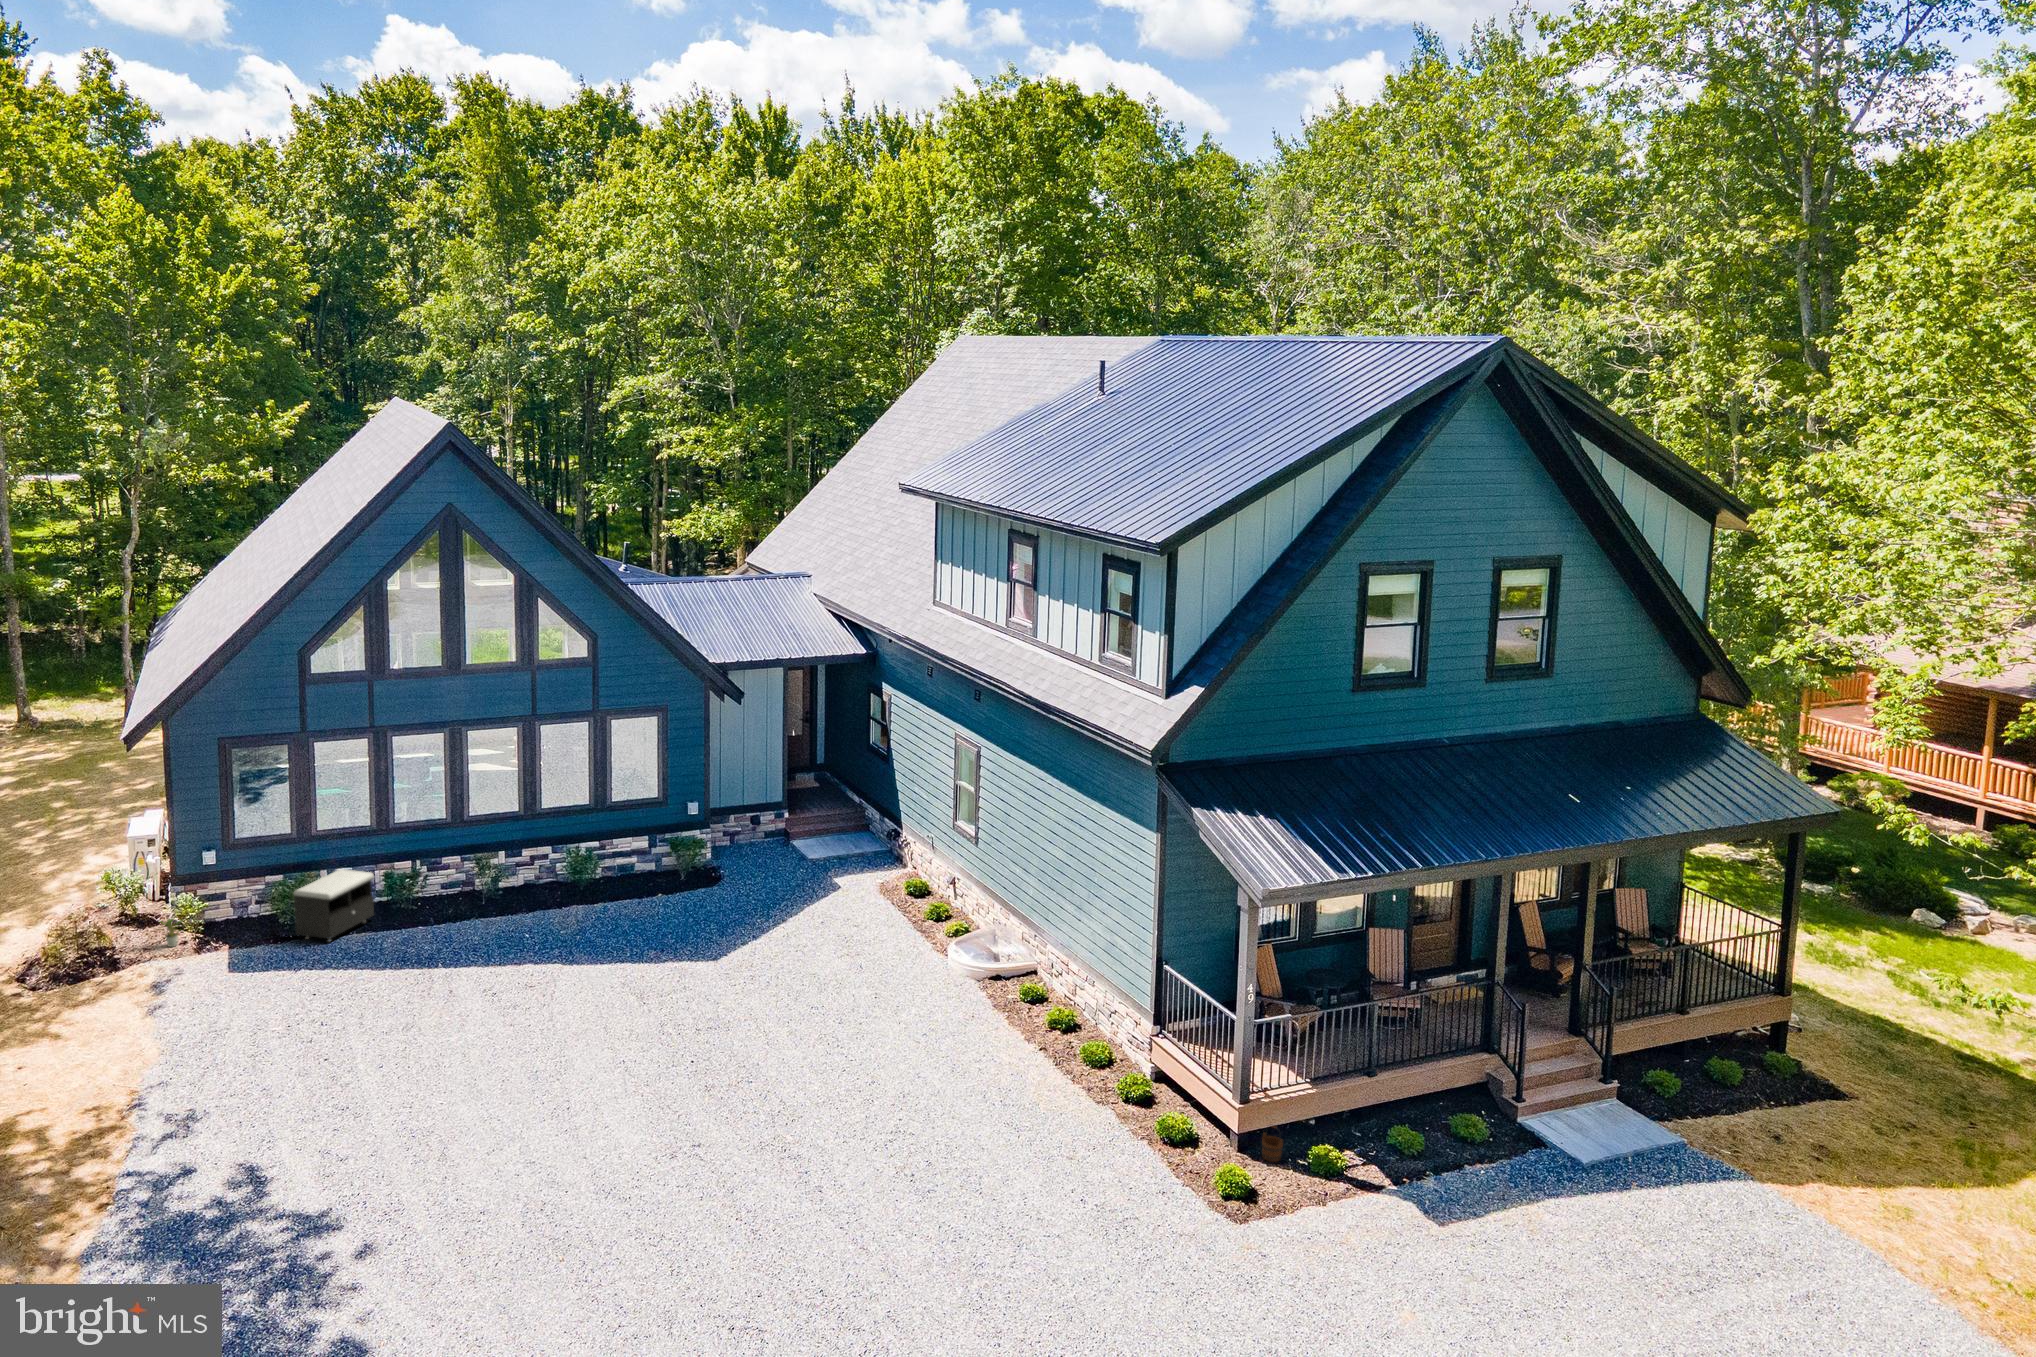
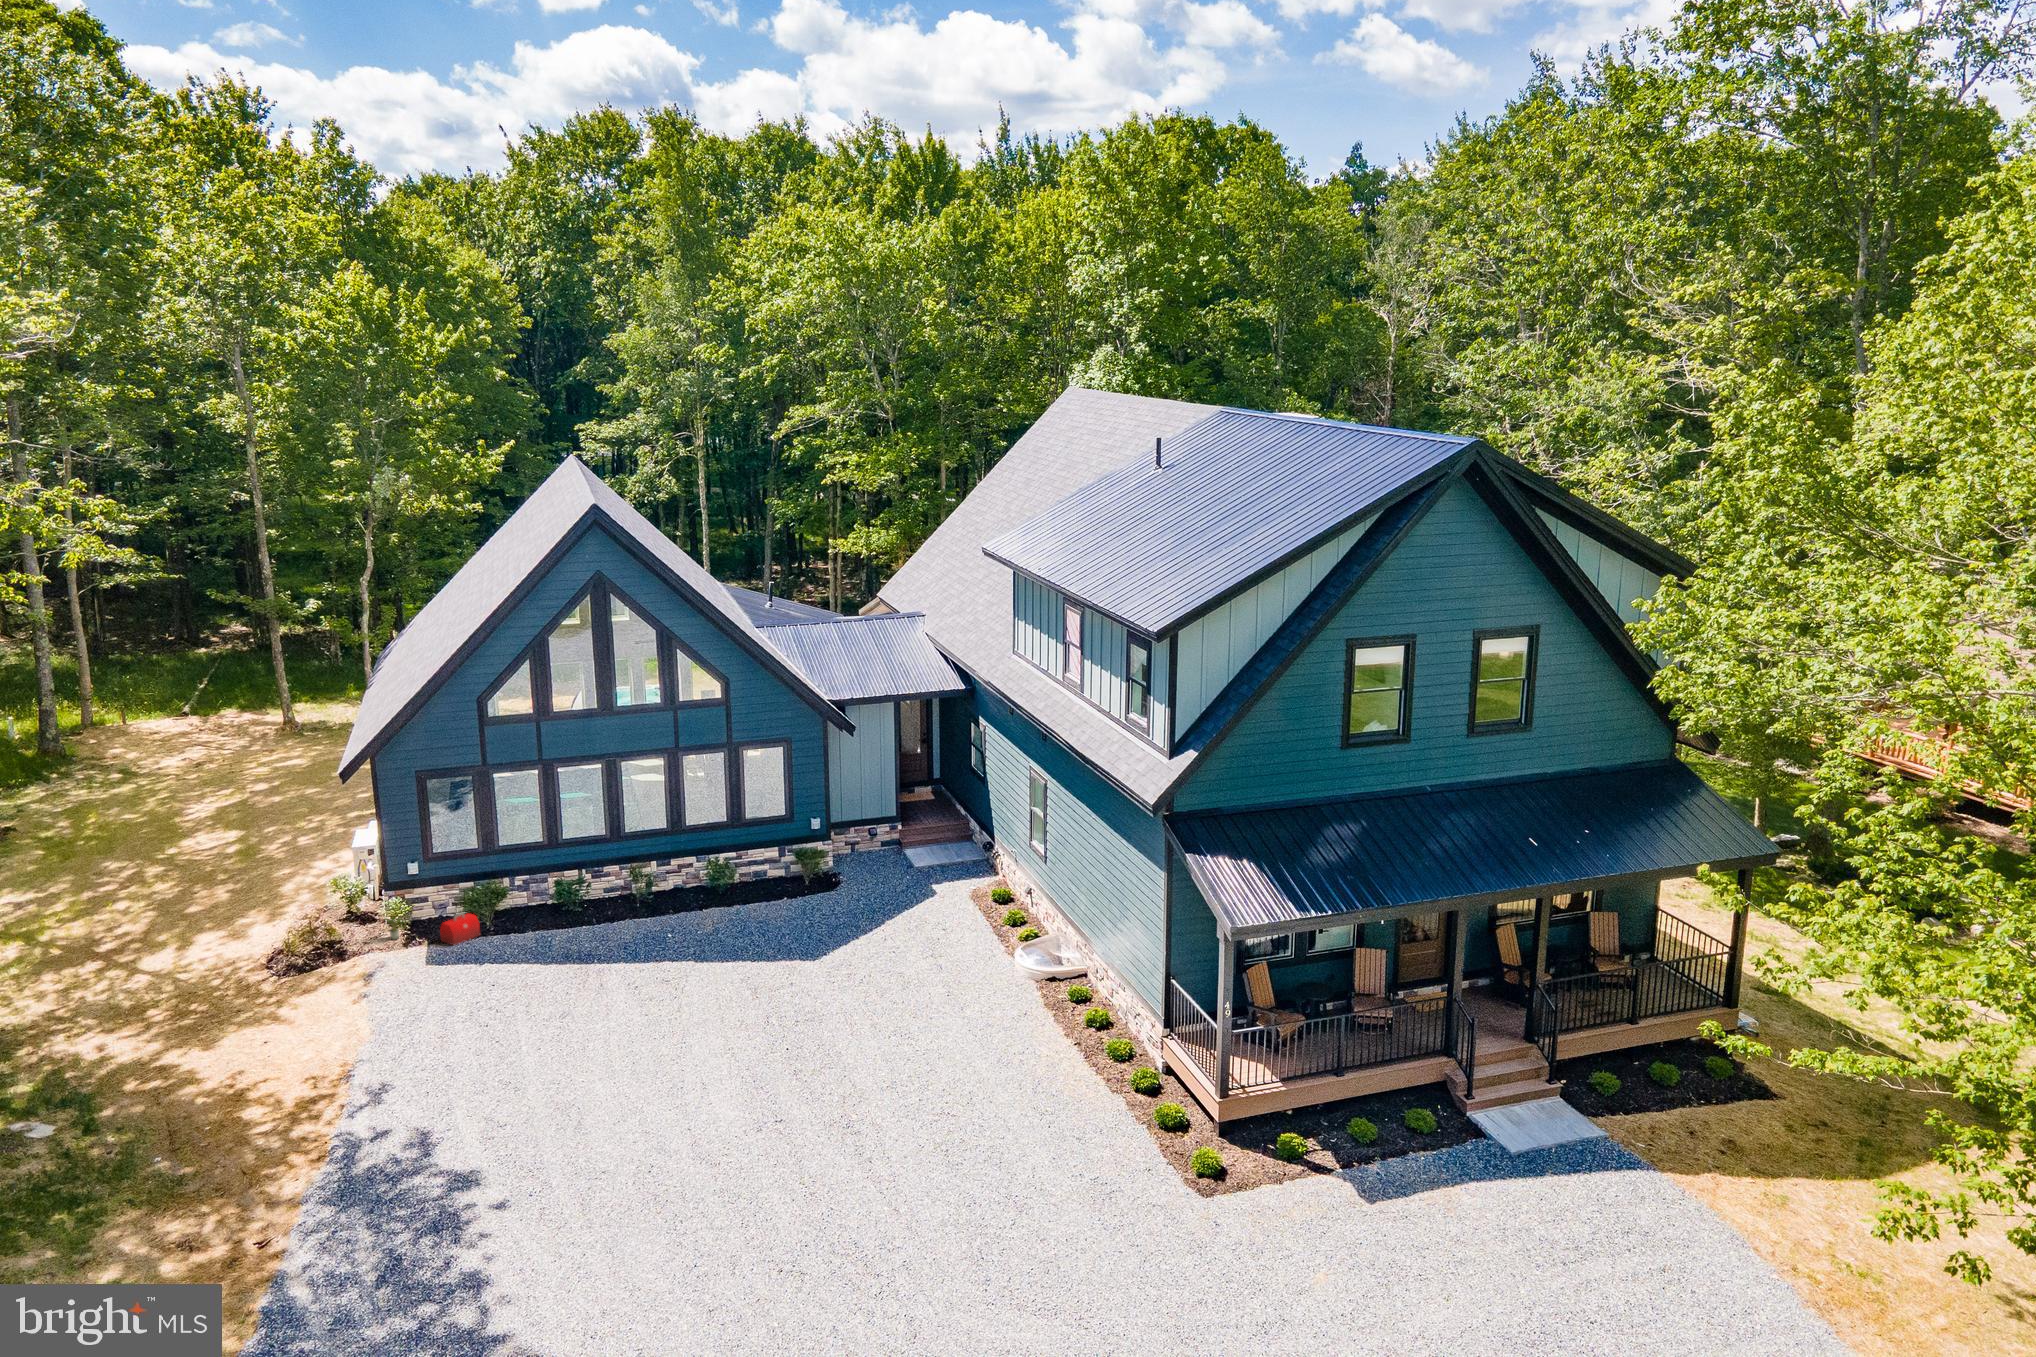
storage bench: present [294,869,374,942] -> none [486,877,549,937]
toolbox: none [233,912,286,953] -> present [440,913,480,945]
wooden bucket: present [1262,1125,1283,1162] -> none [1239,1116,1257,1147]

